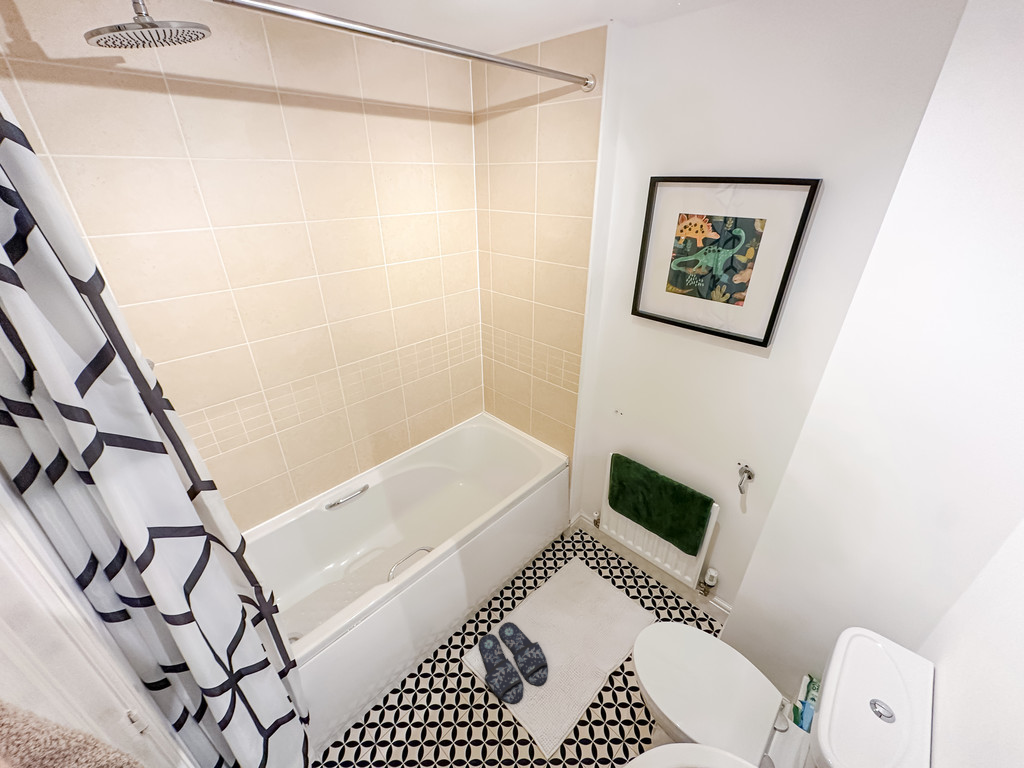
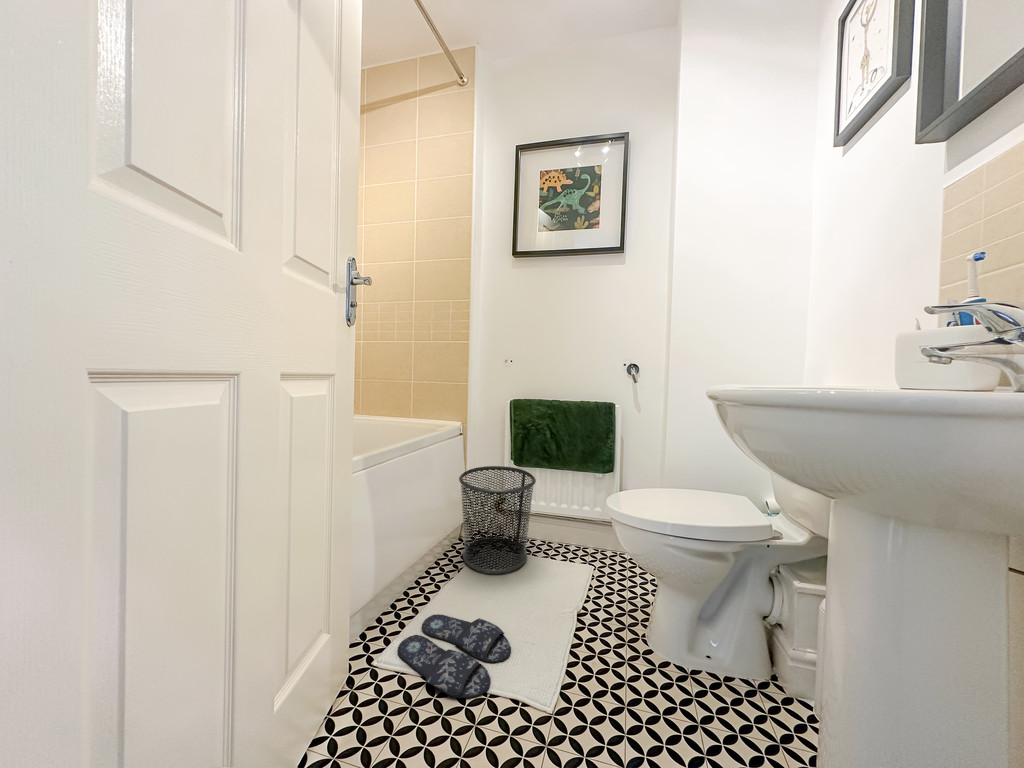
waste bin: none [550,506,620,603] -> present [459,466,536,573]

